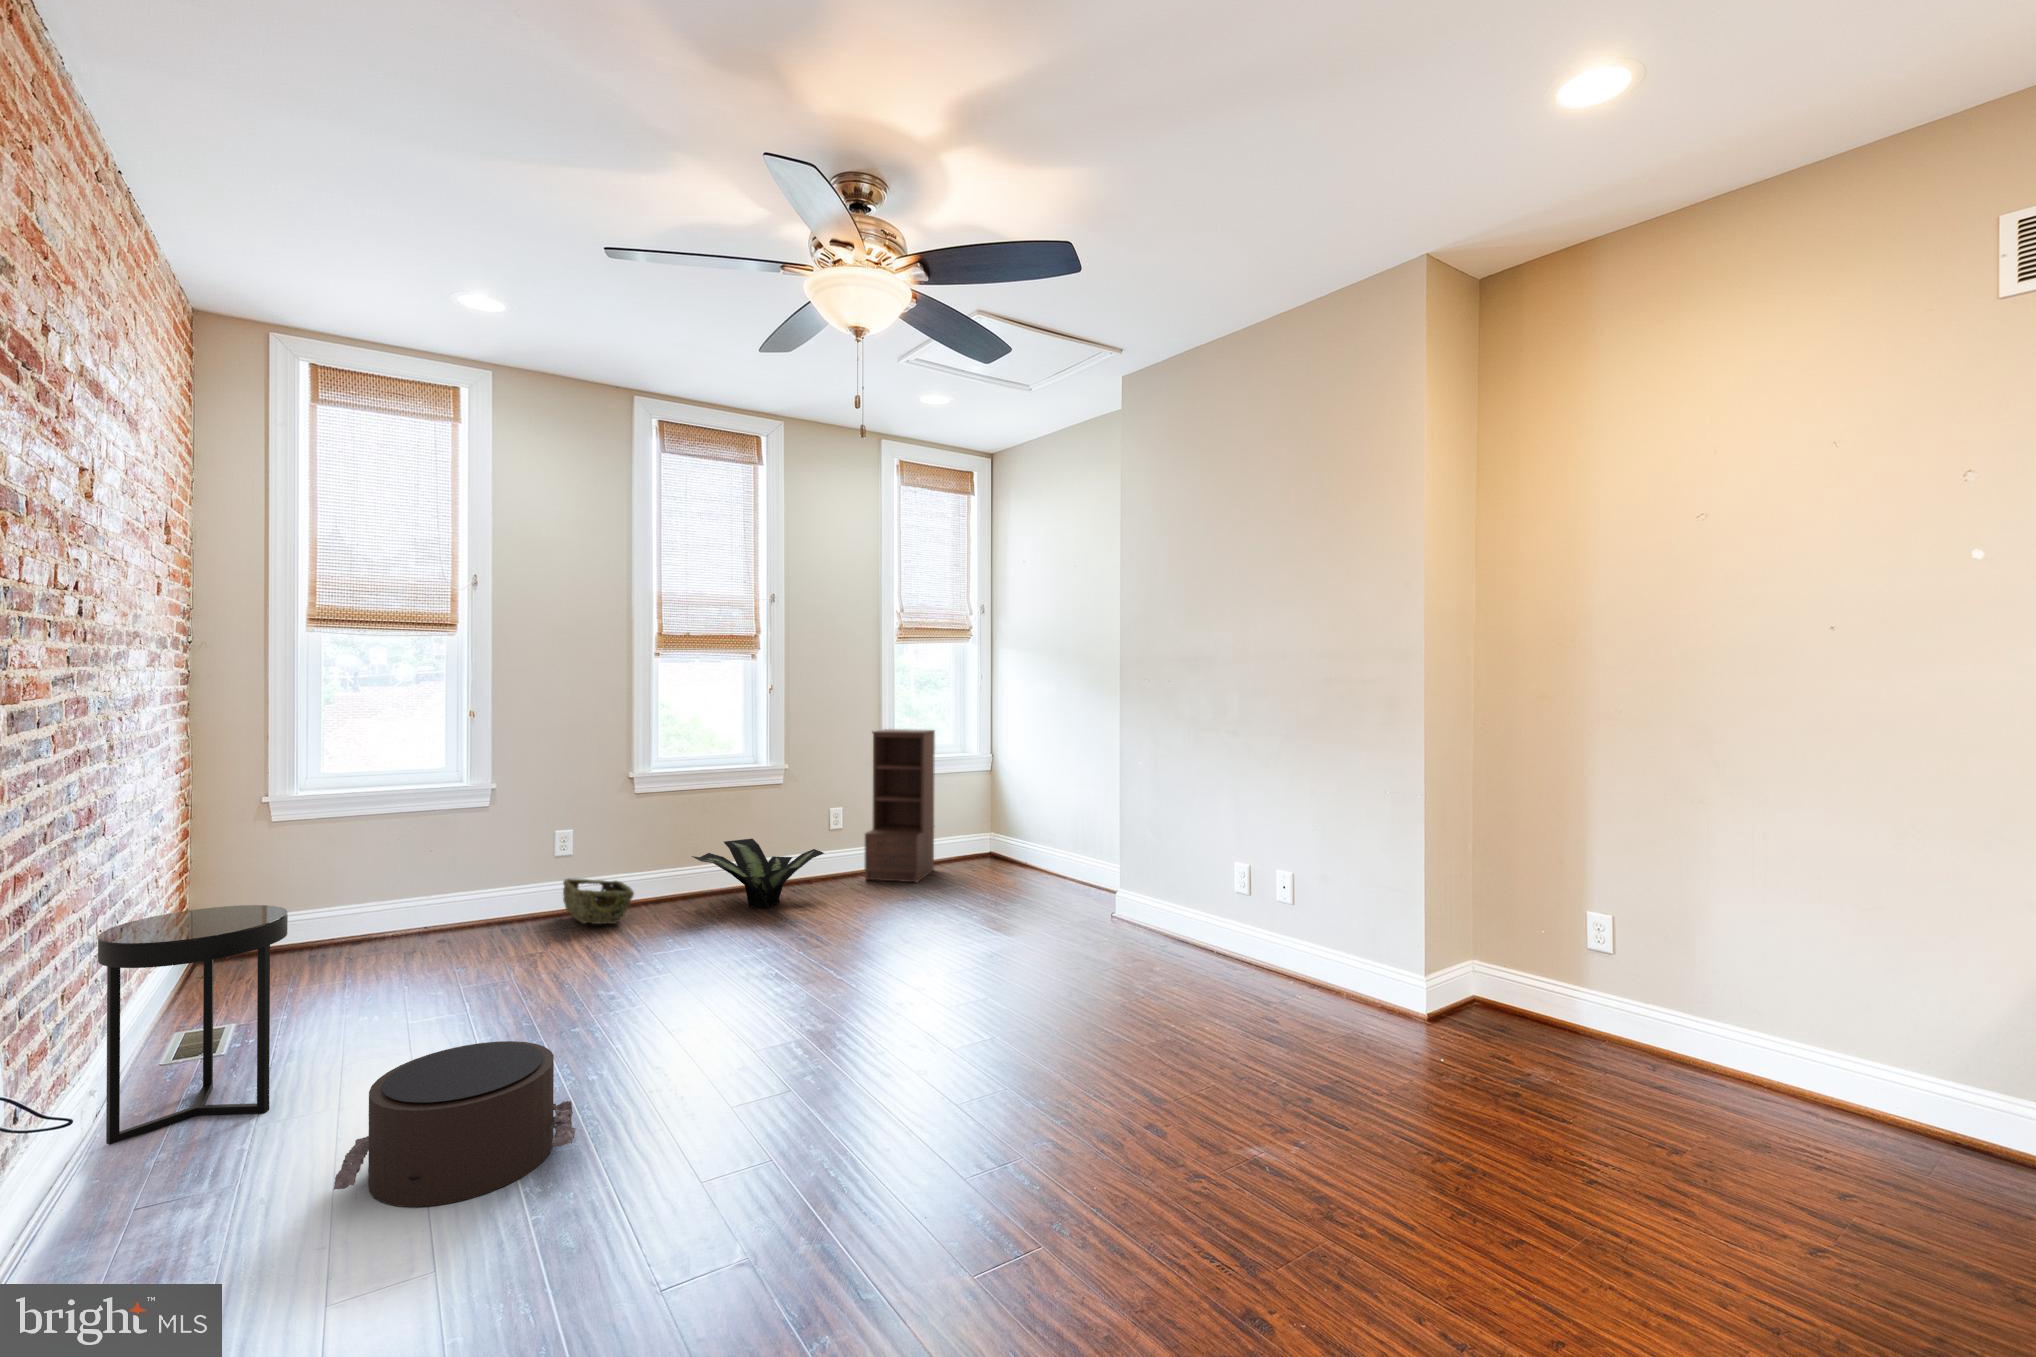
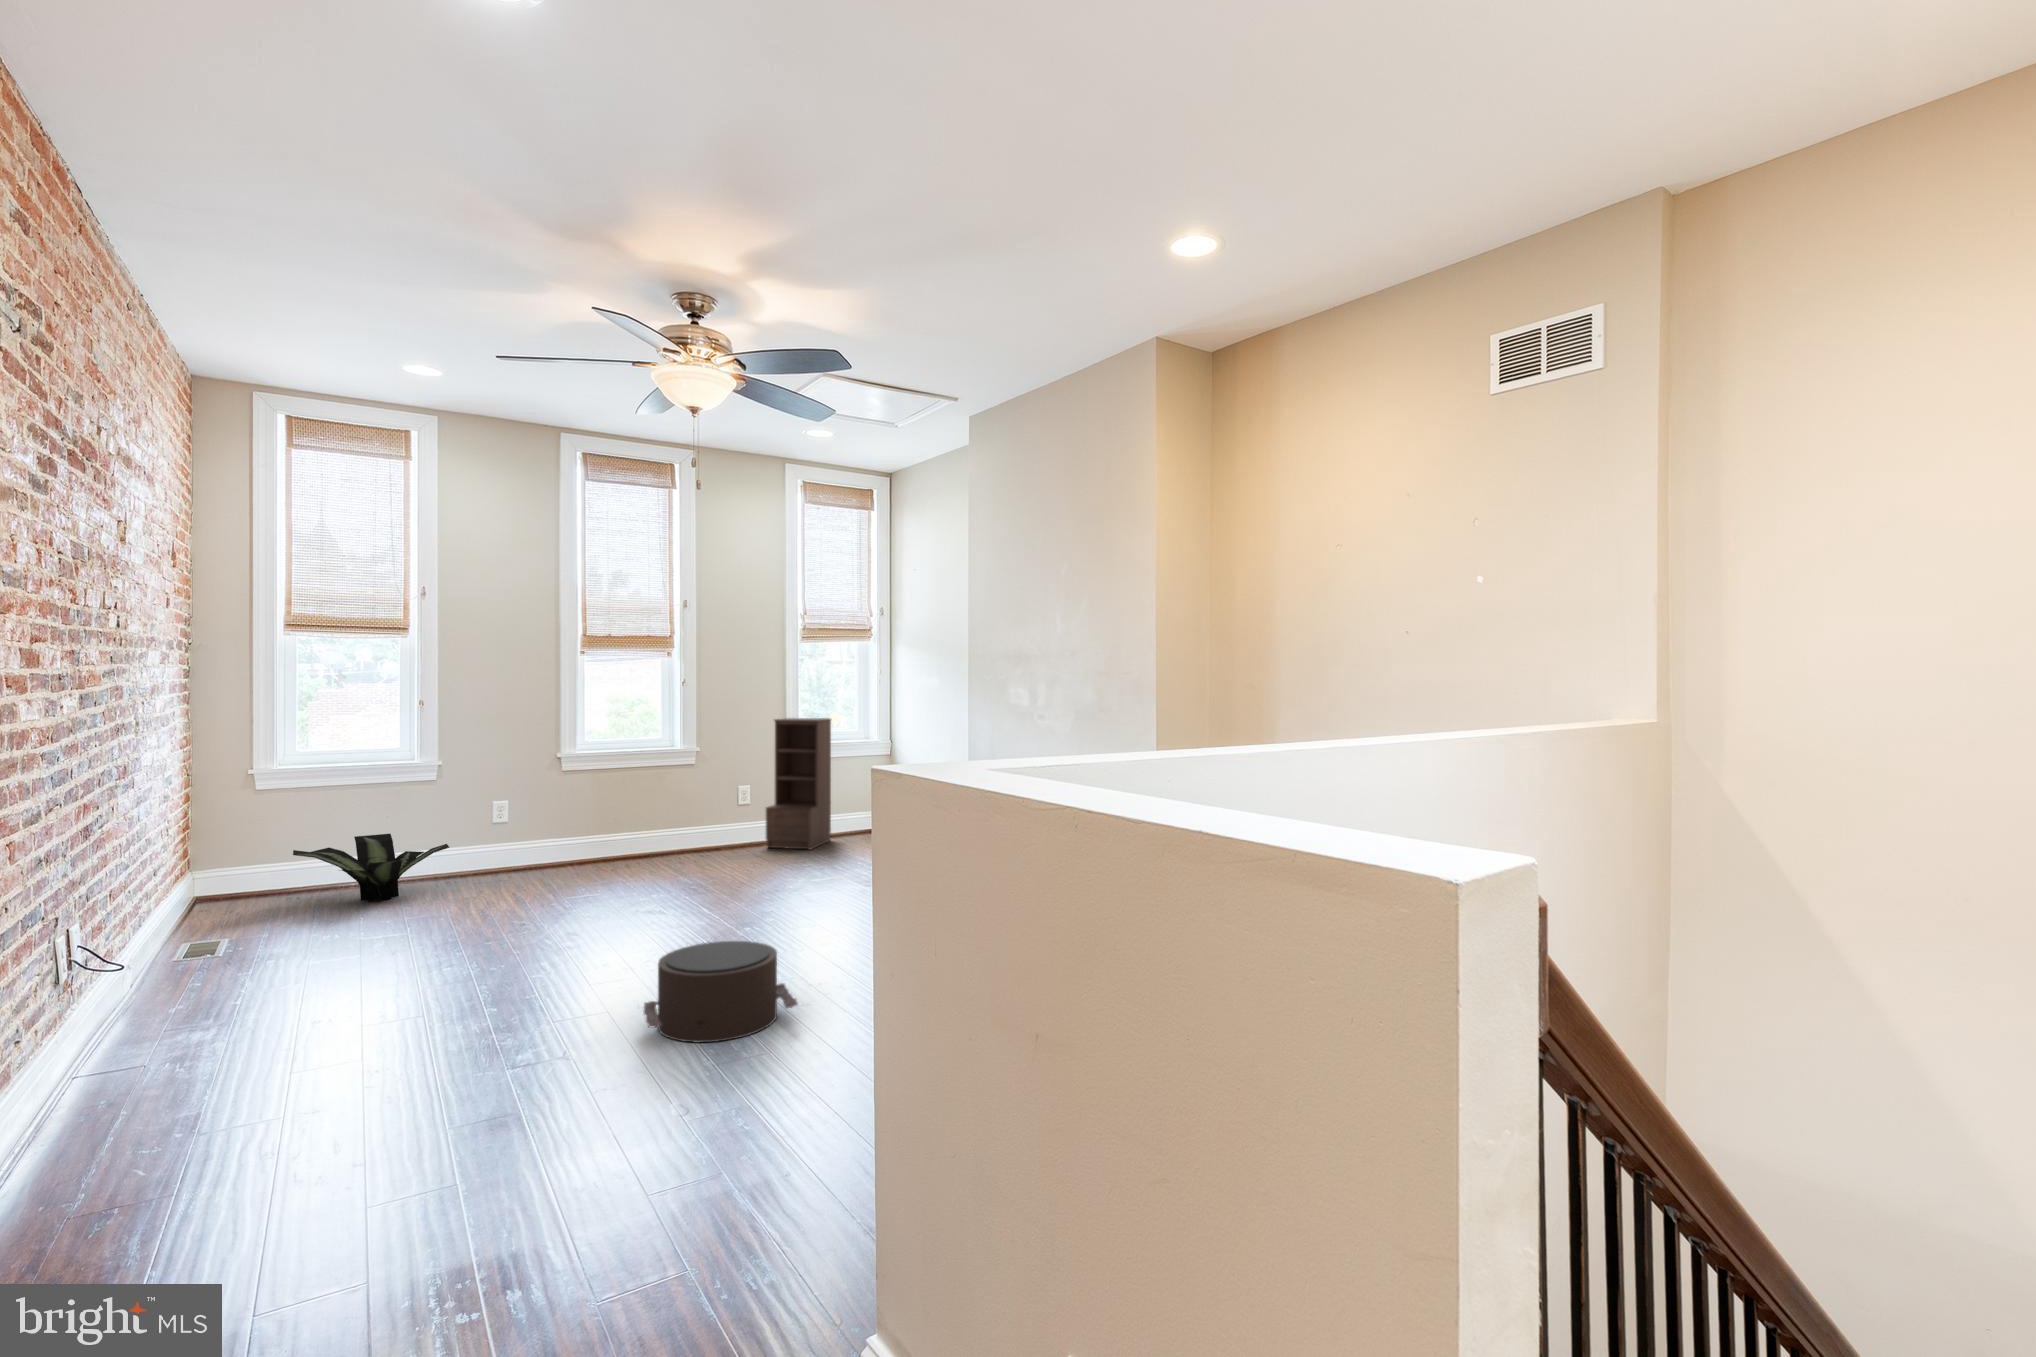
potted plant: present [692,839,824,908] -> present [293,834,449,902]
woven basket: present [563,879,634,924] -> none [499,841,557,879]
side table: present [98,905,288,1145] -> none [134,841,269,1004]
pouf: present [333,1041,576,1207] -> present [644,941,798,1043]

